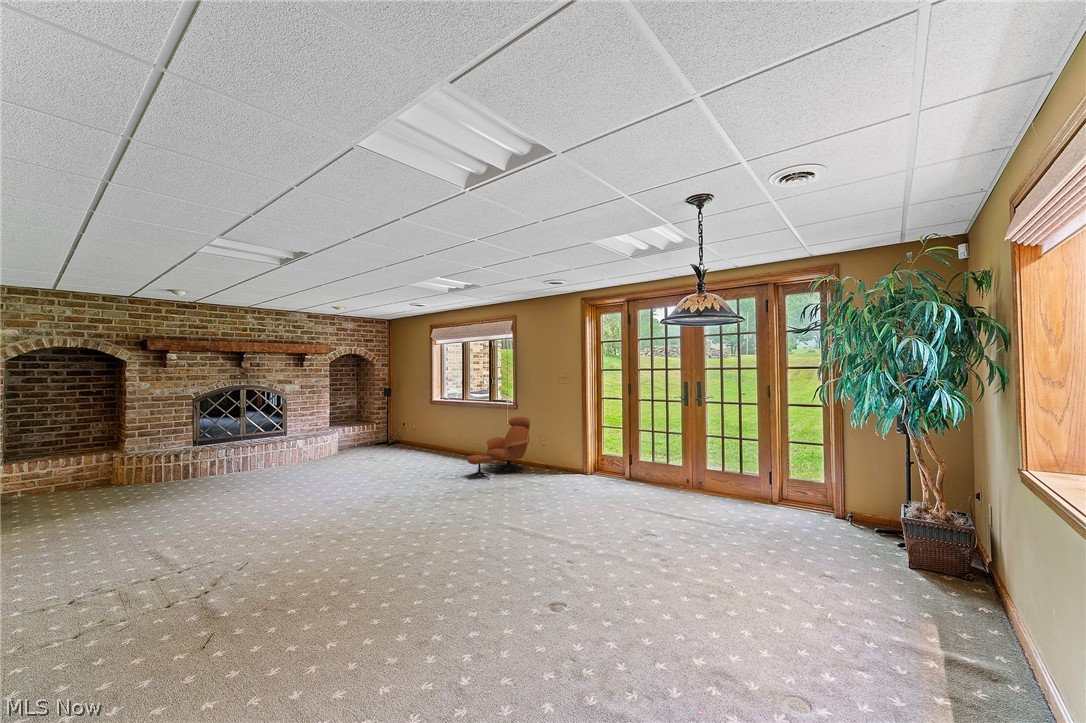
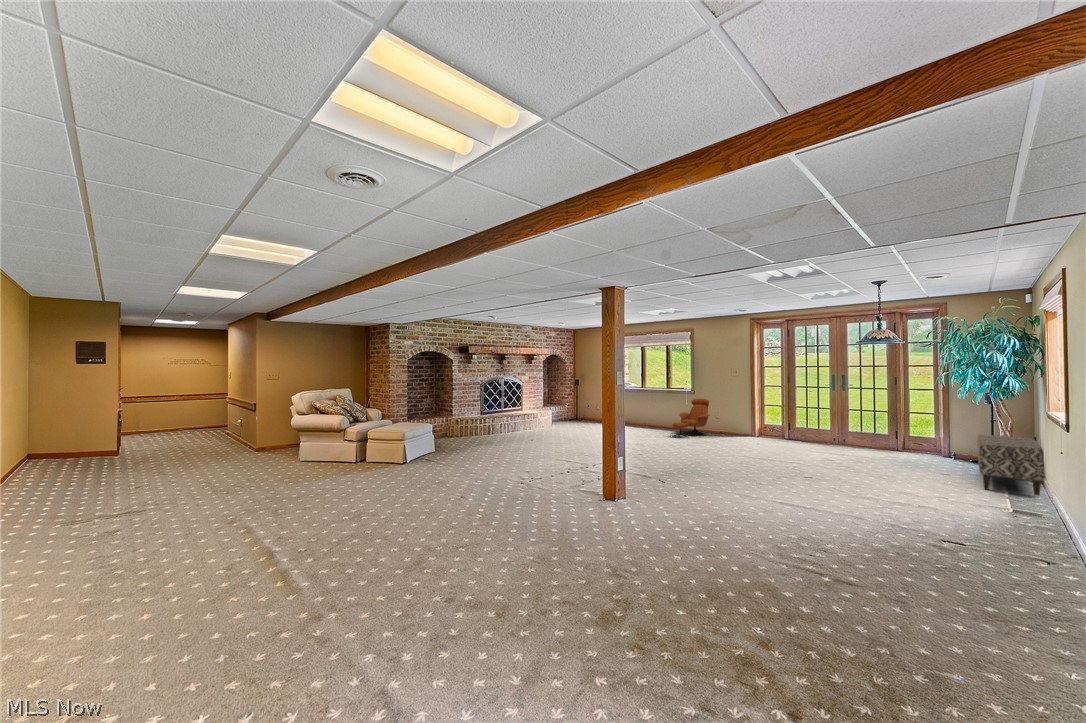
bench: none [884,494,1016,657] -> present [977,435,1044,495]

